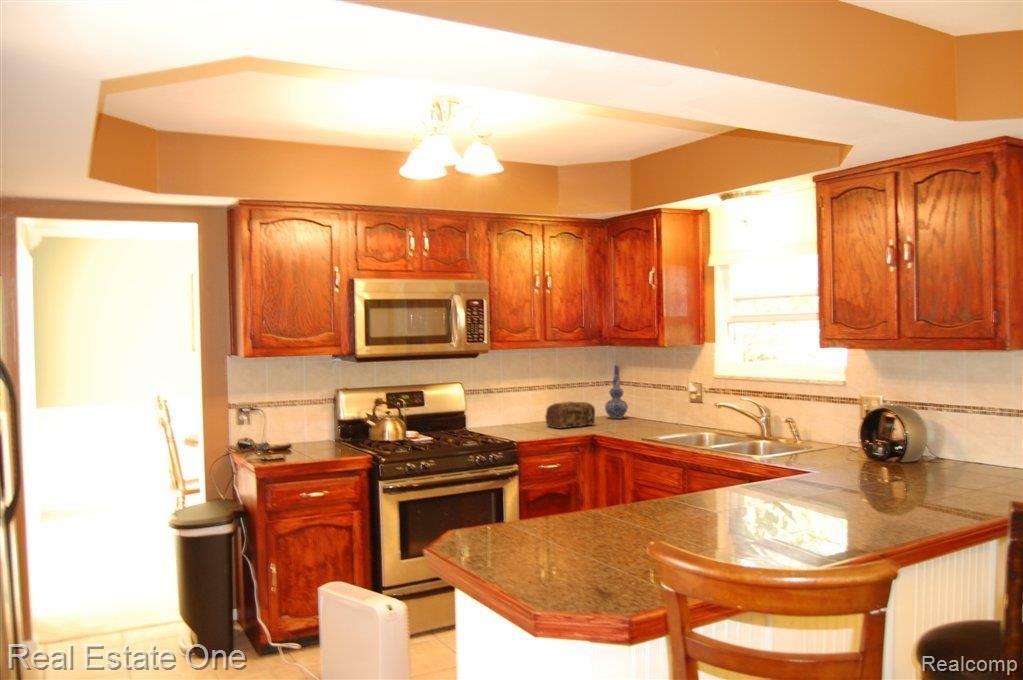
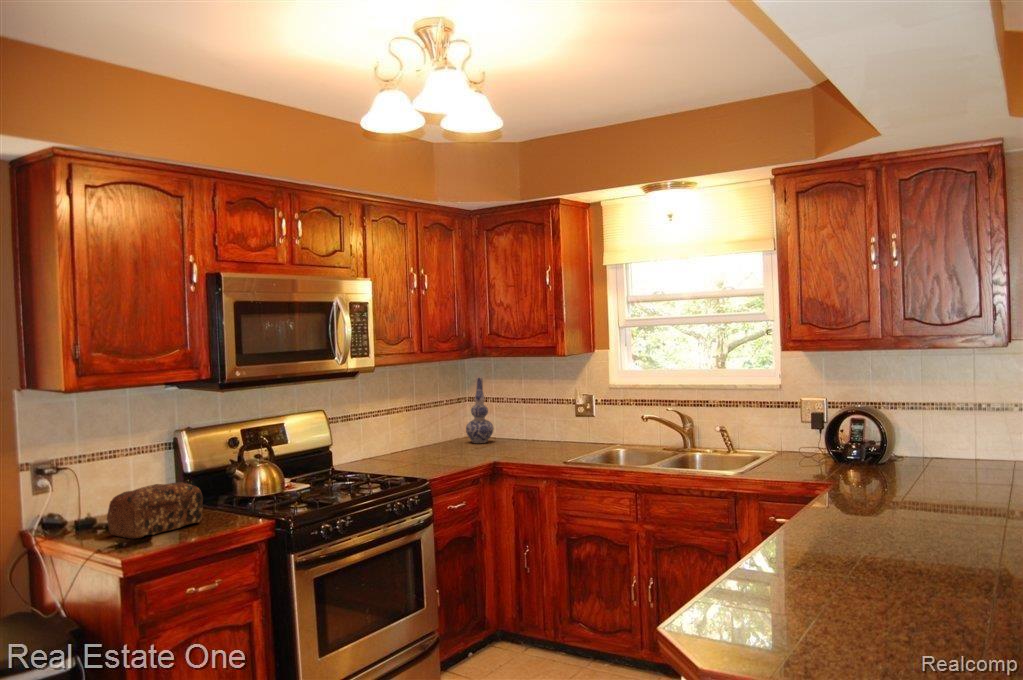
bread loaf: present [545,402,595,429] -> present [107,483,203,539]

